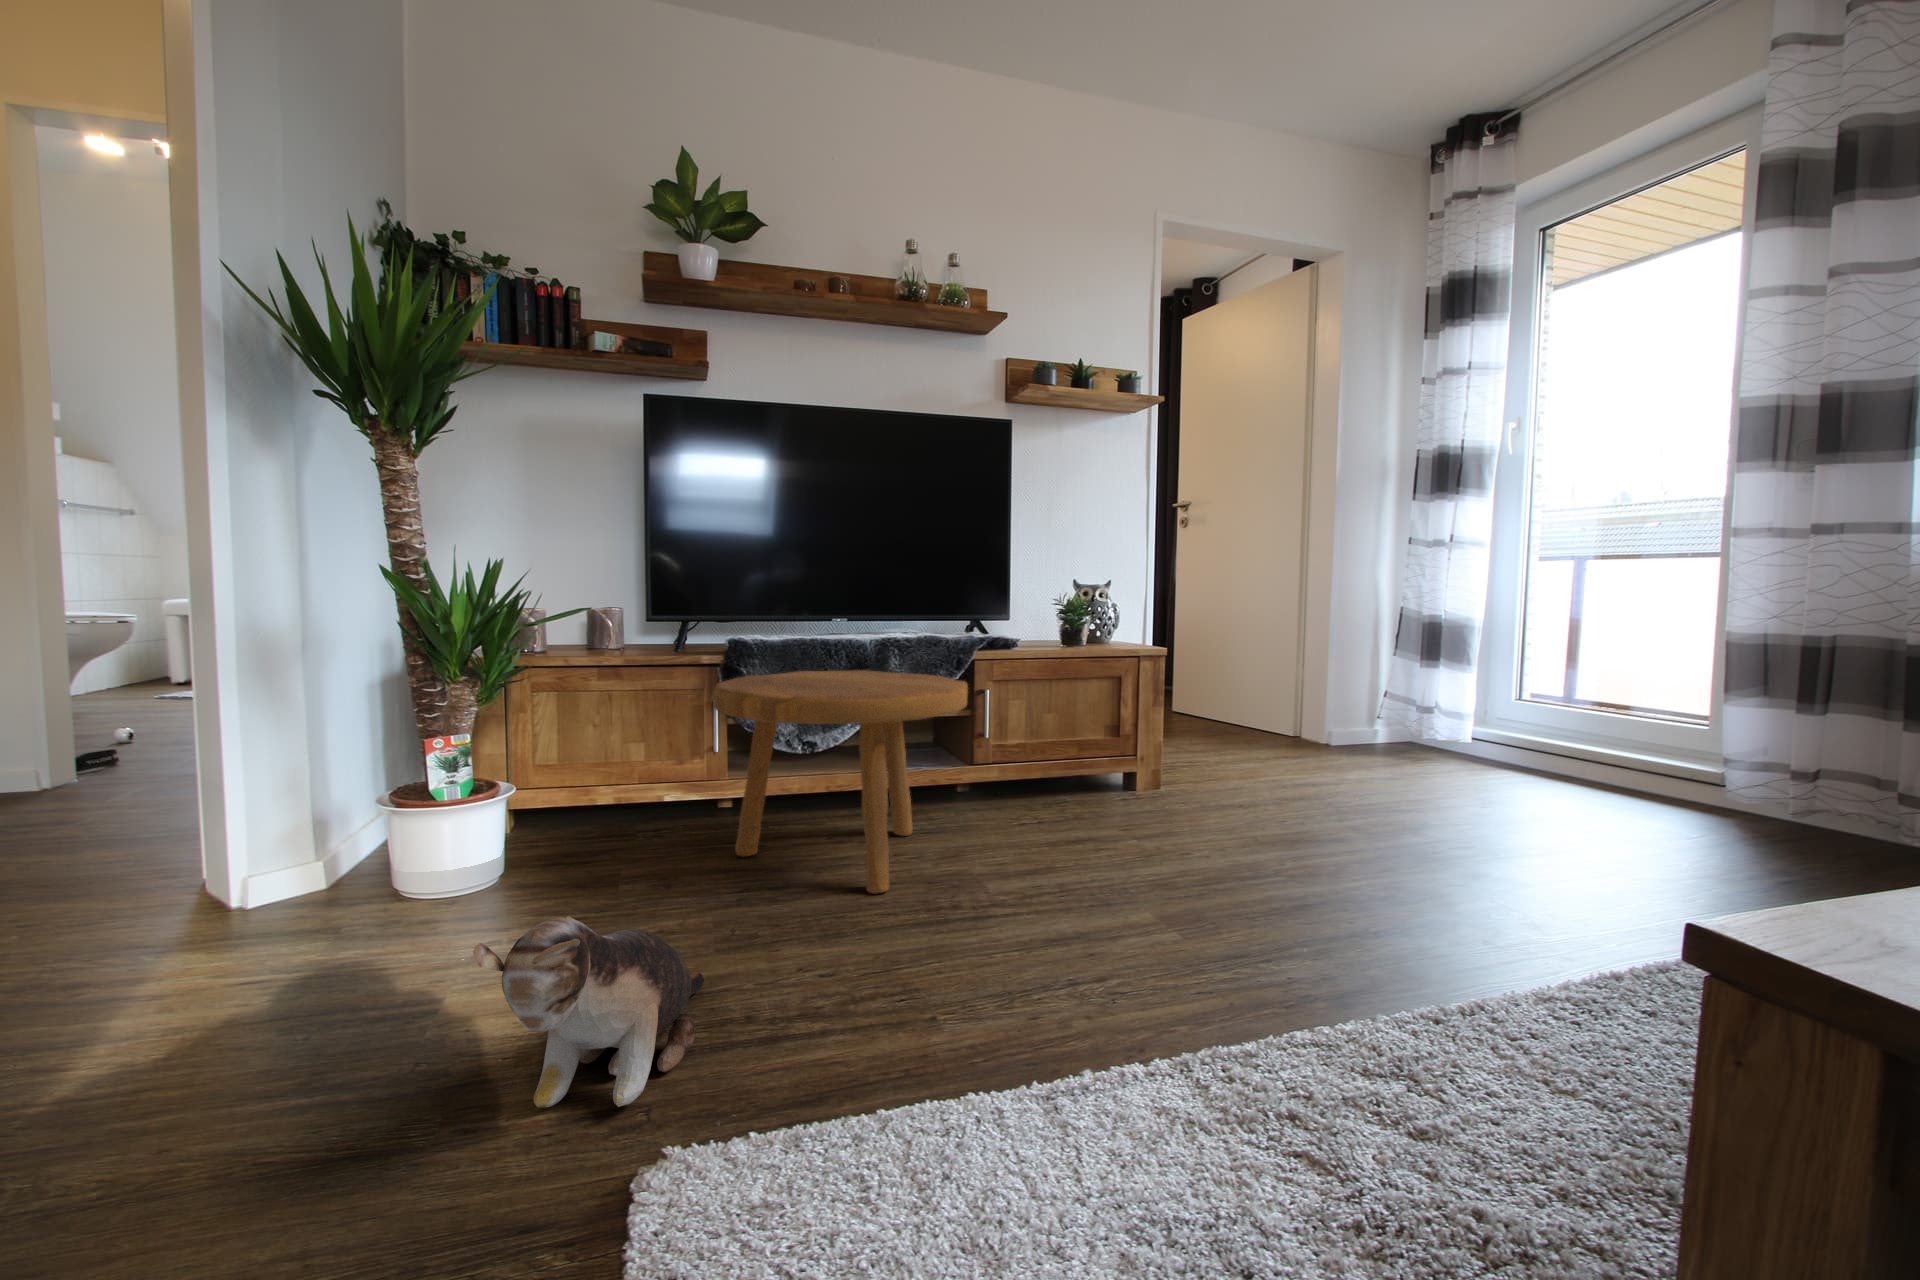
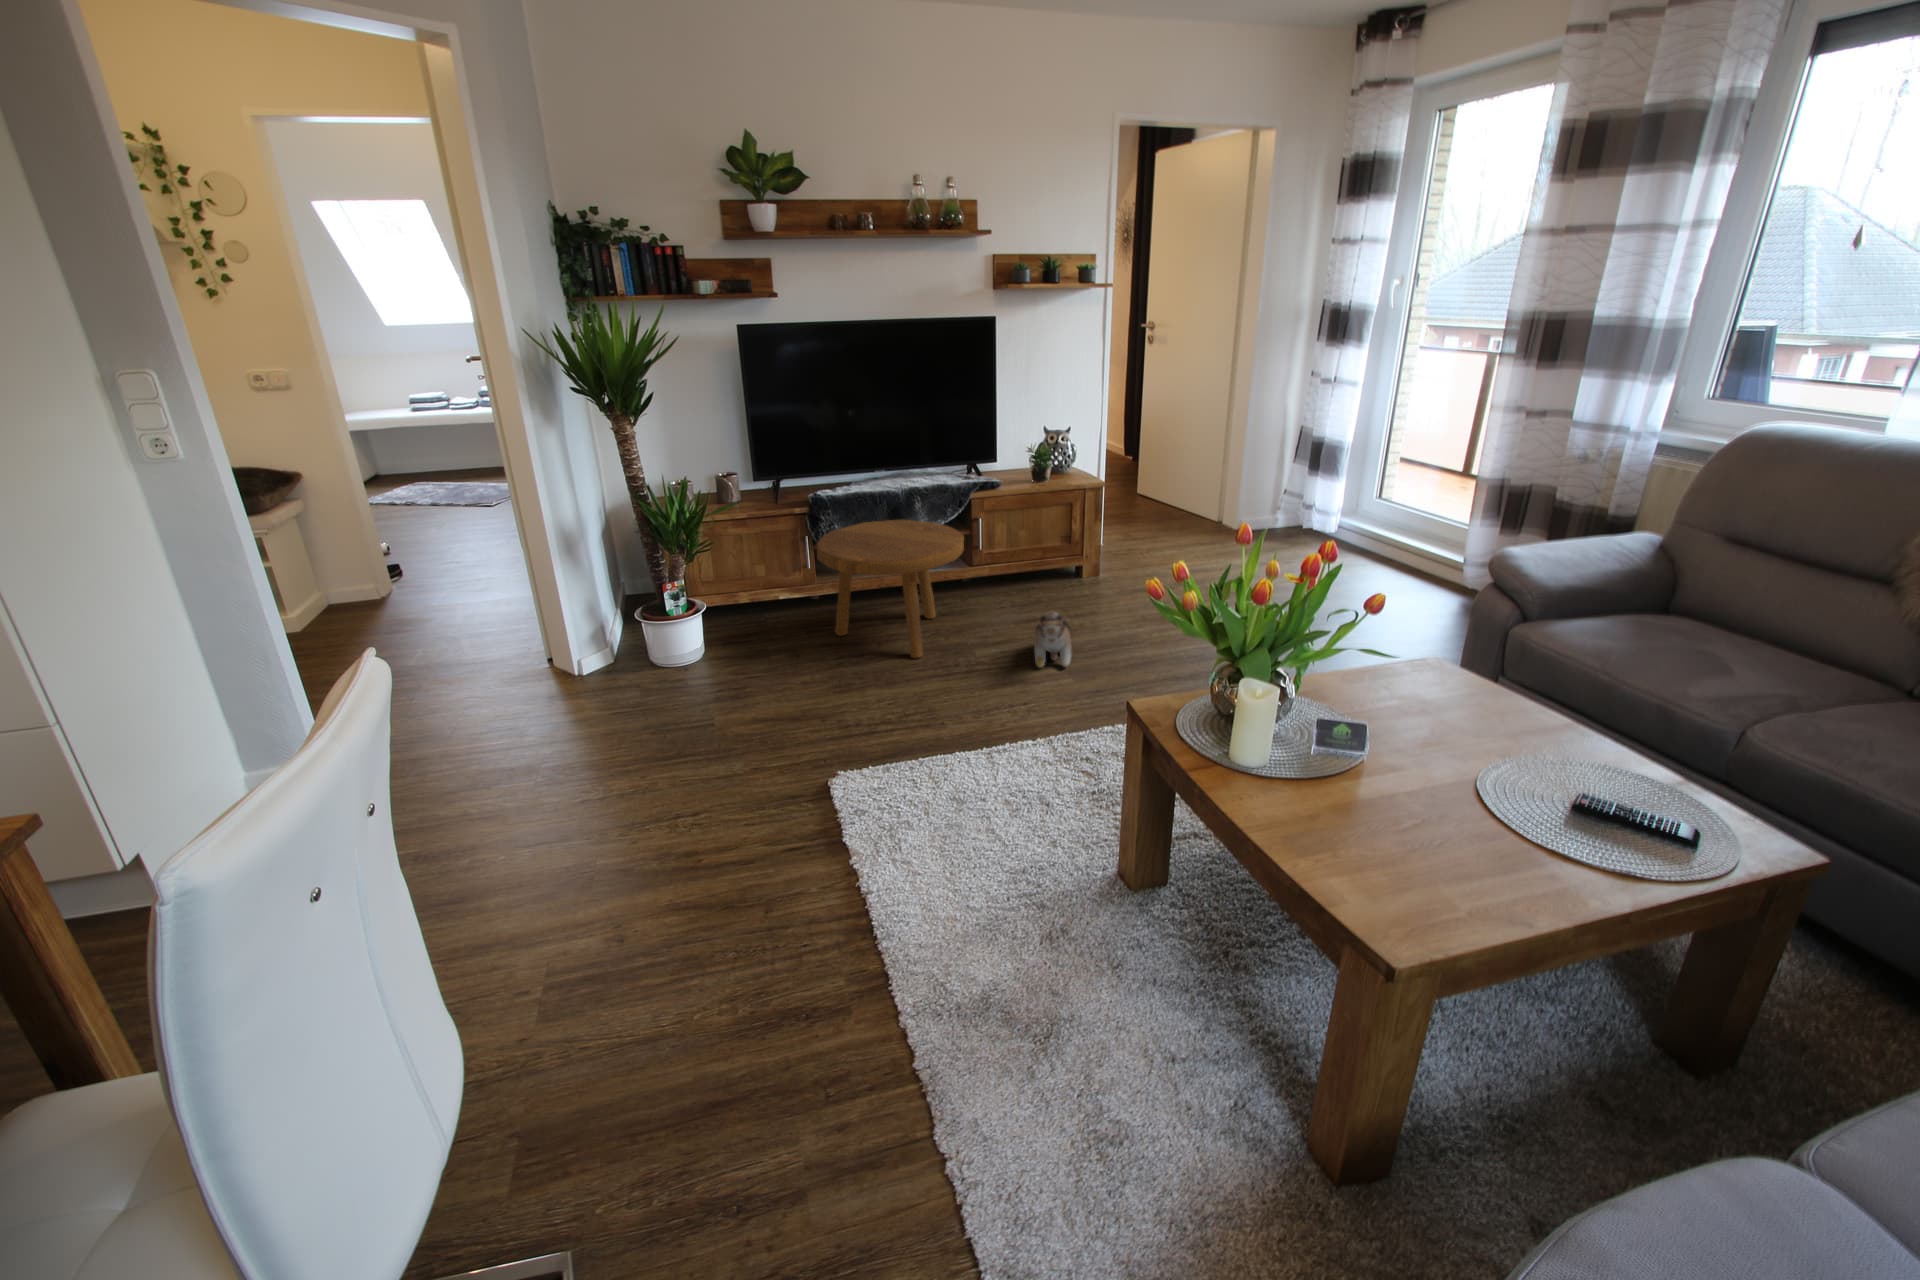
plush toy: present [473,915,704,1108] -> present [1034,611,1073,668]

